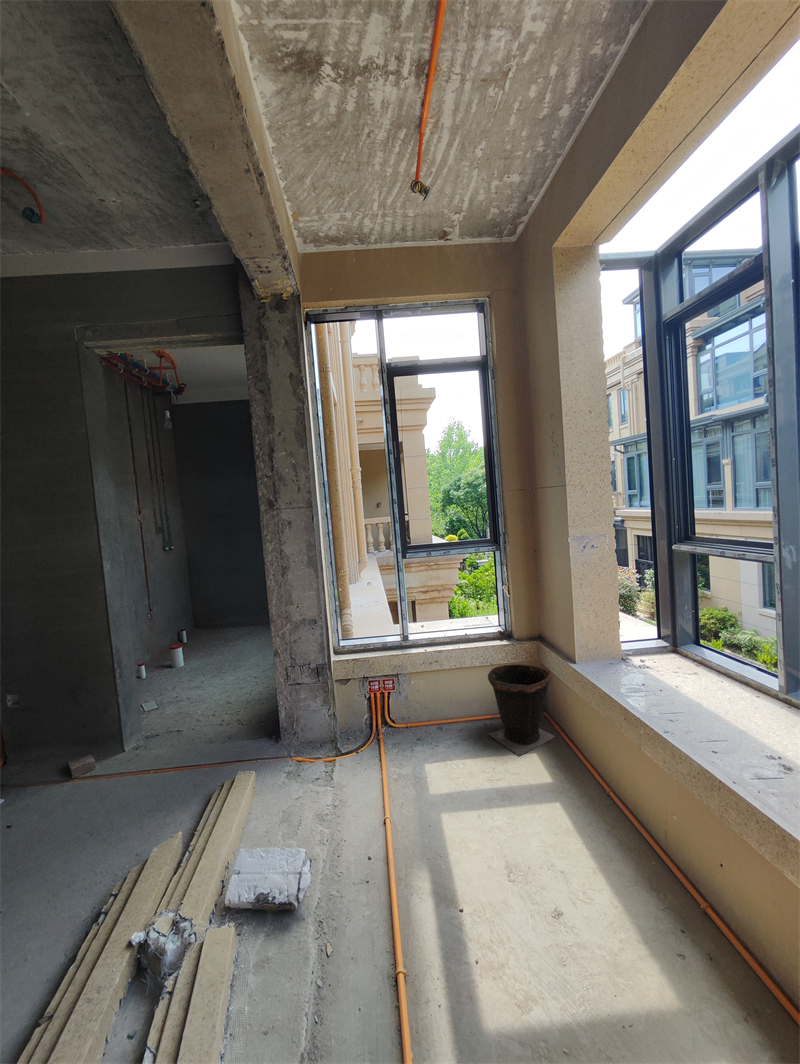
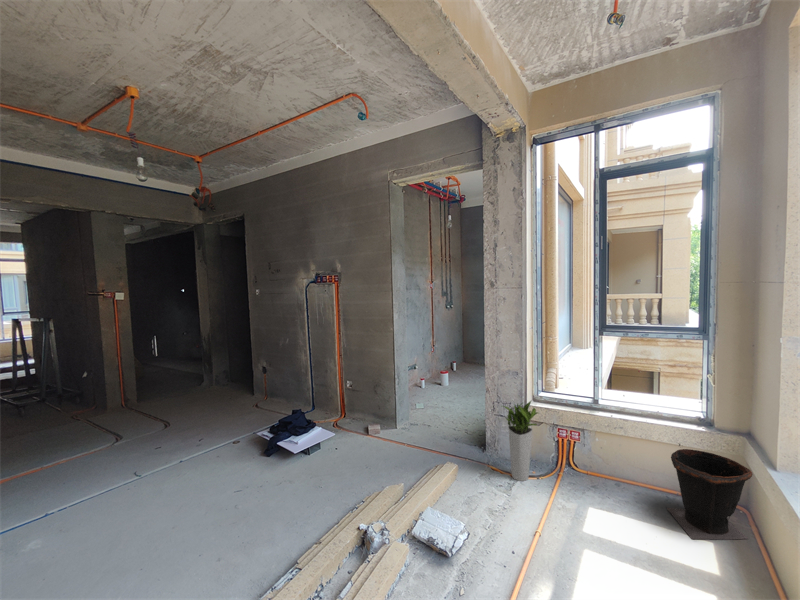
planter: none [303,655,351,764] -> present [504,401,538,481]

